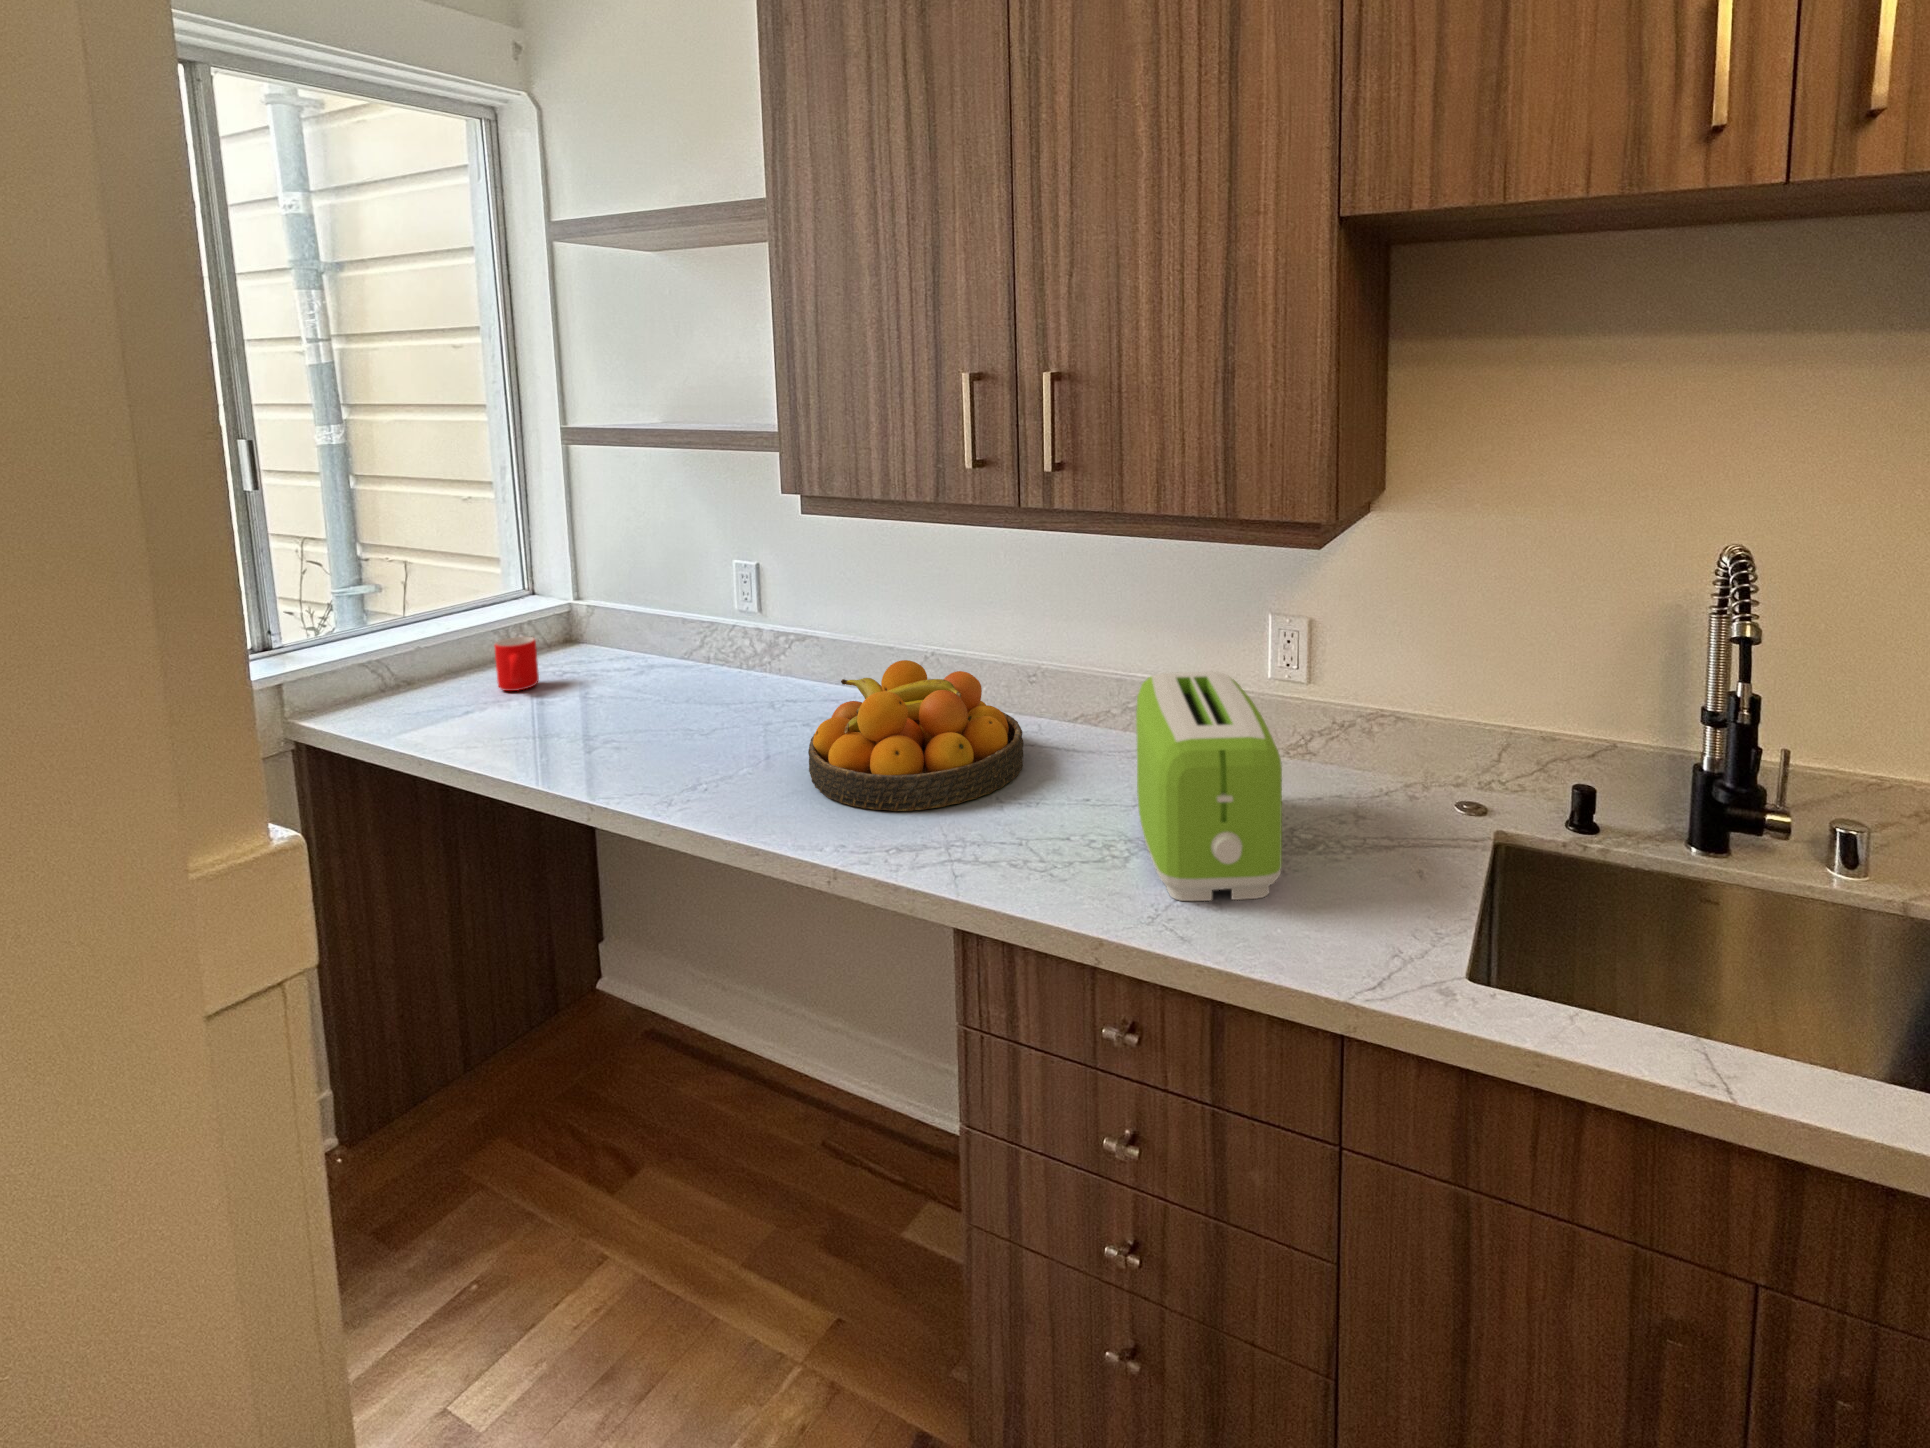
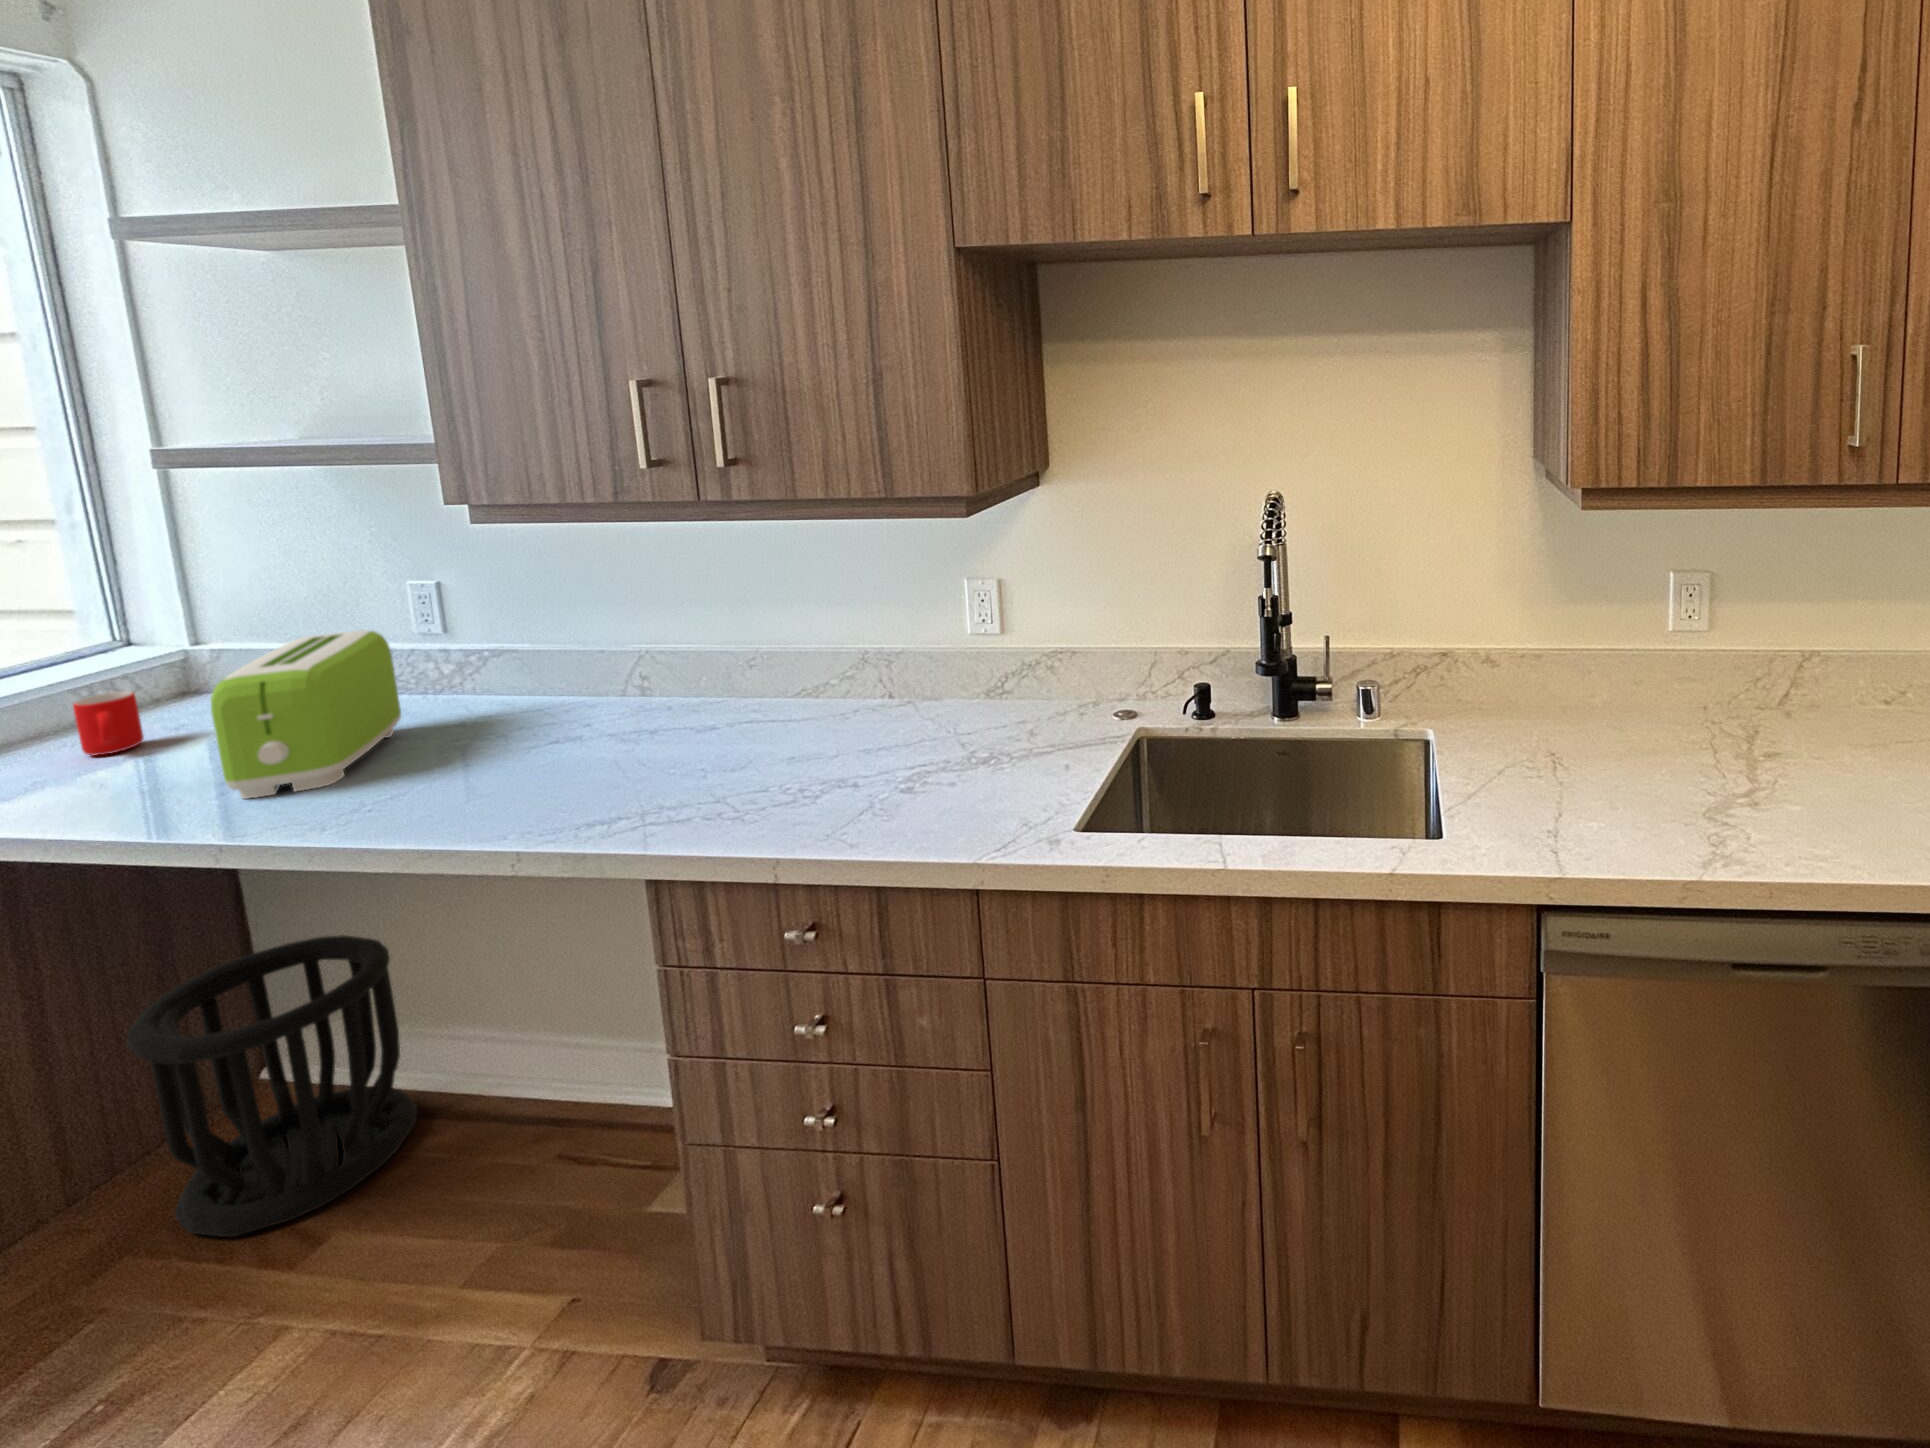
fruit bowl: present [808,660,1024,811] -> none [495,658,737,799]
toaster: present [1136,671,1282,901] -> present [211,630,401,799]
wastebasket: none [510,876,710,1143] -> present [127,935,417,1237]

